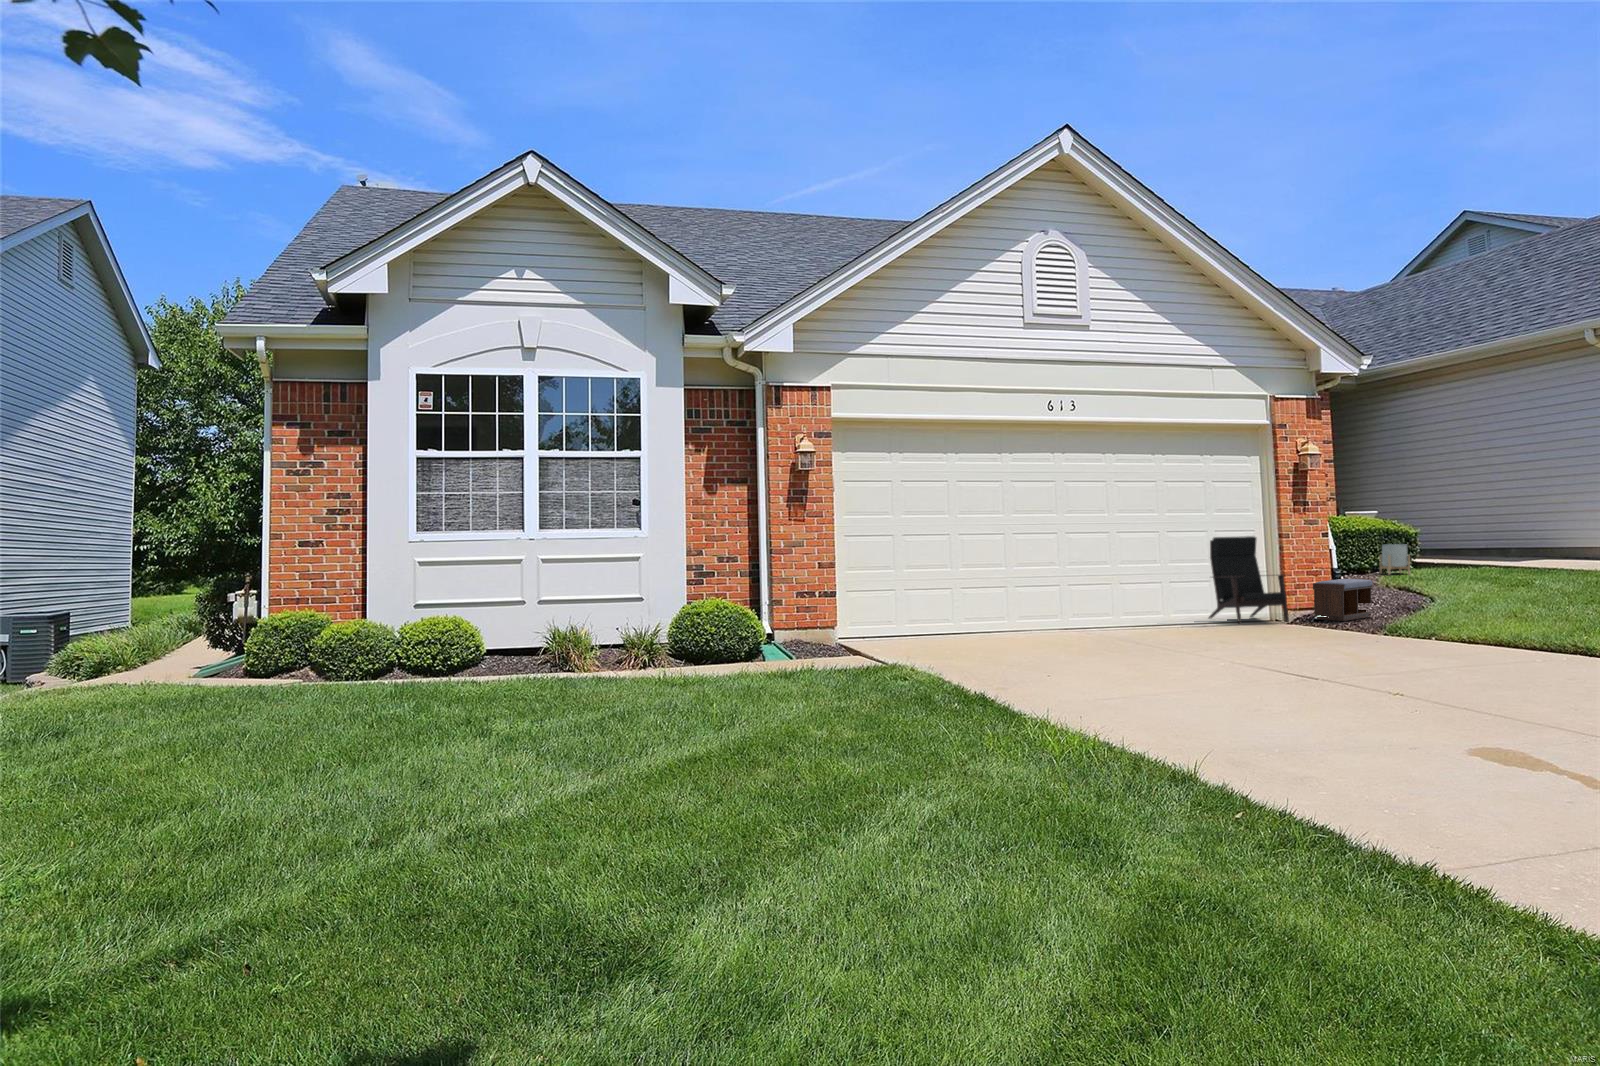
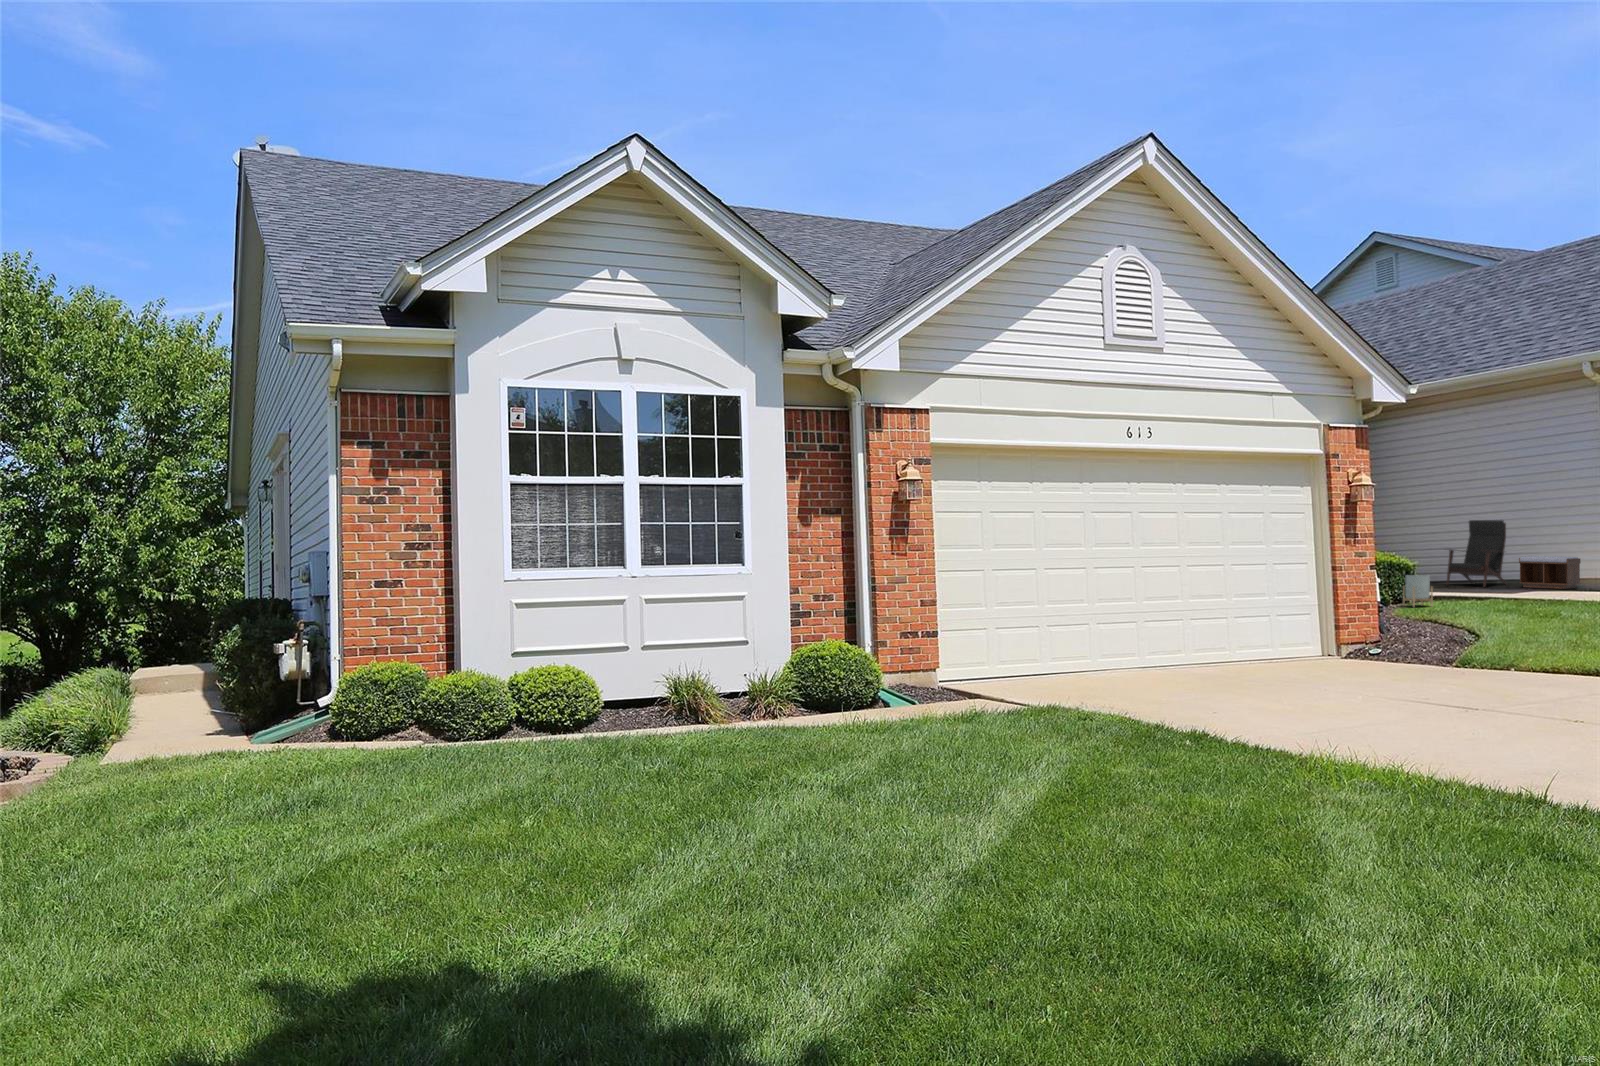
lounge chair: present [1209,536,1289,623] -> present [1446,520,1507,587]
bench: present [1313,579,1373,621] -> present [1519,556,1581,589]

